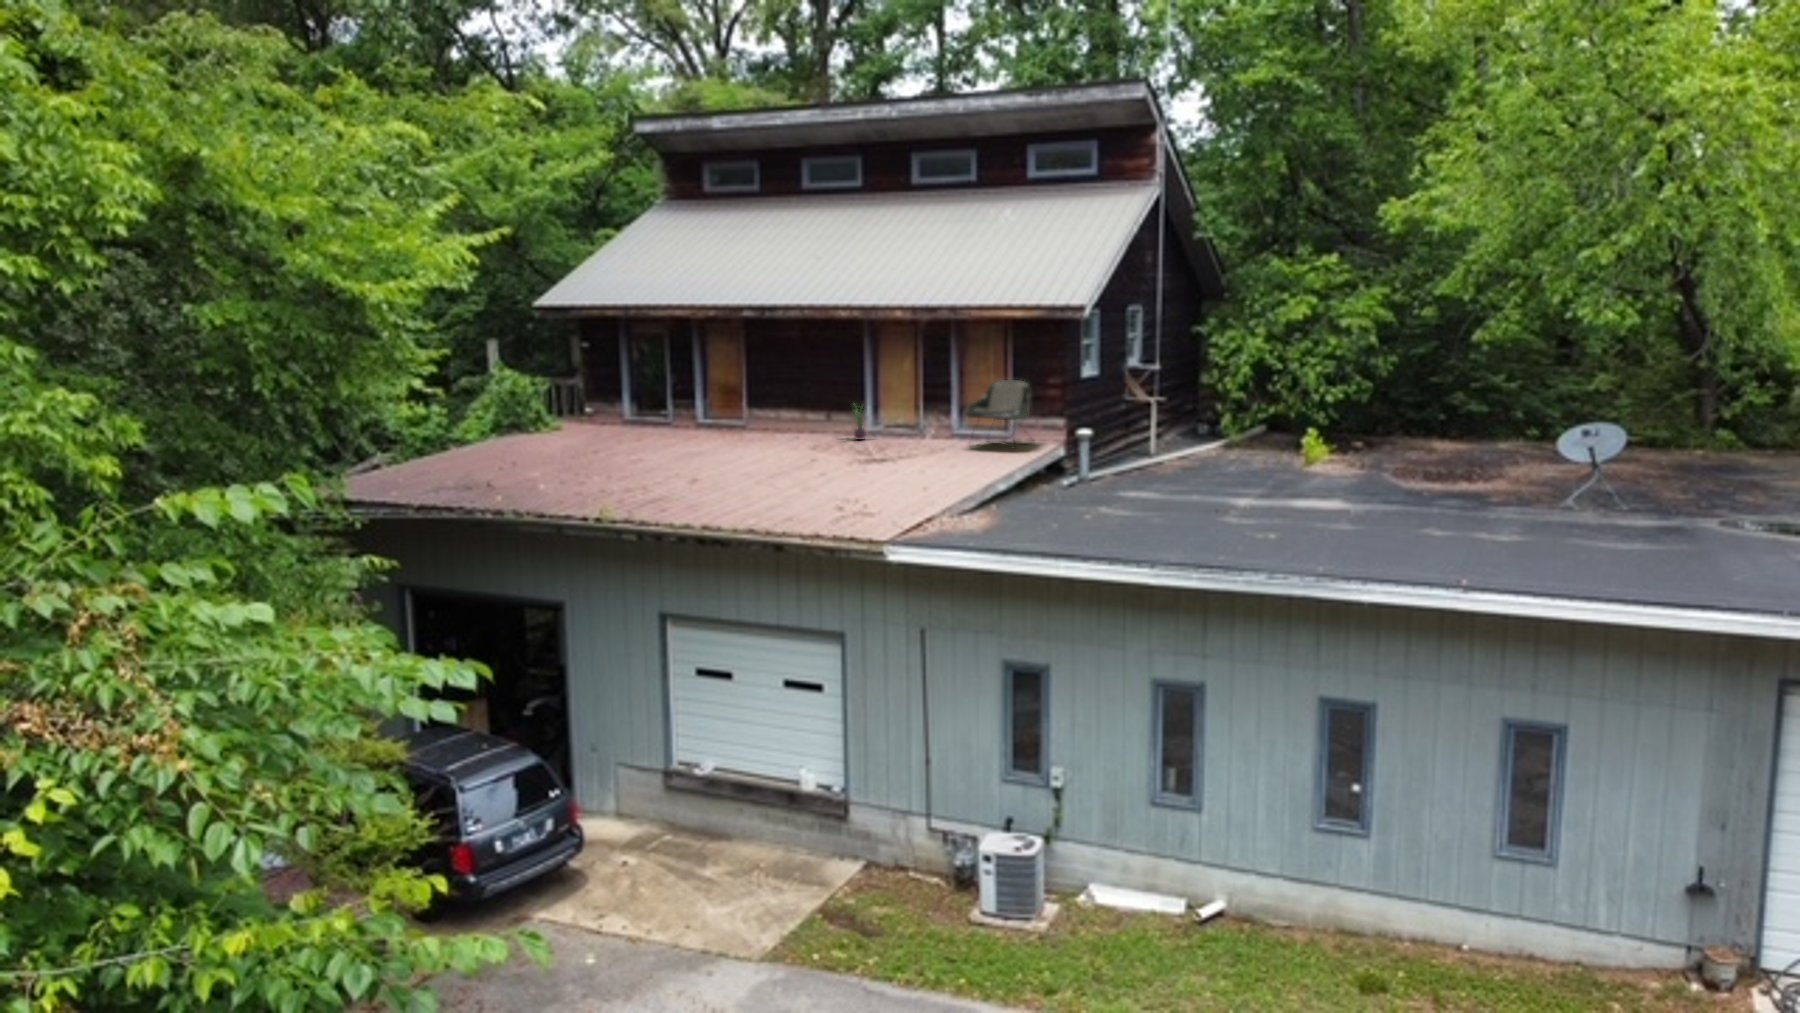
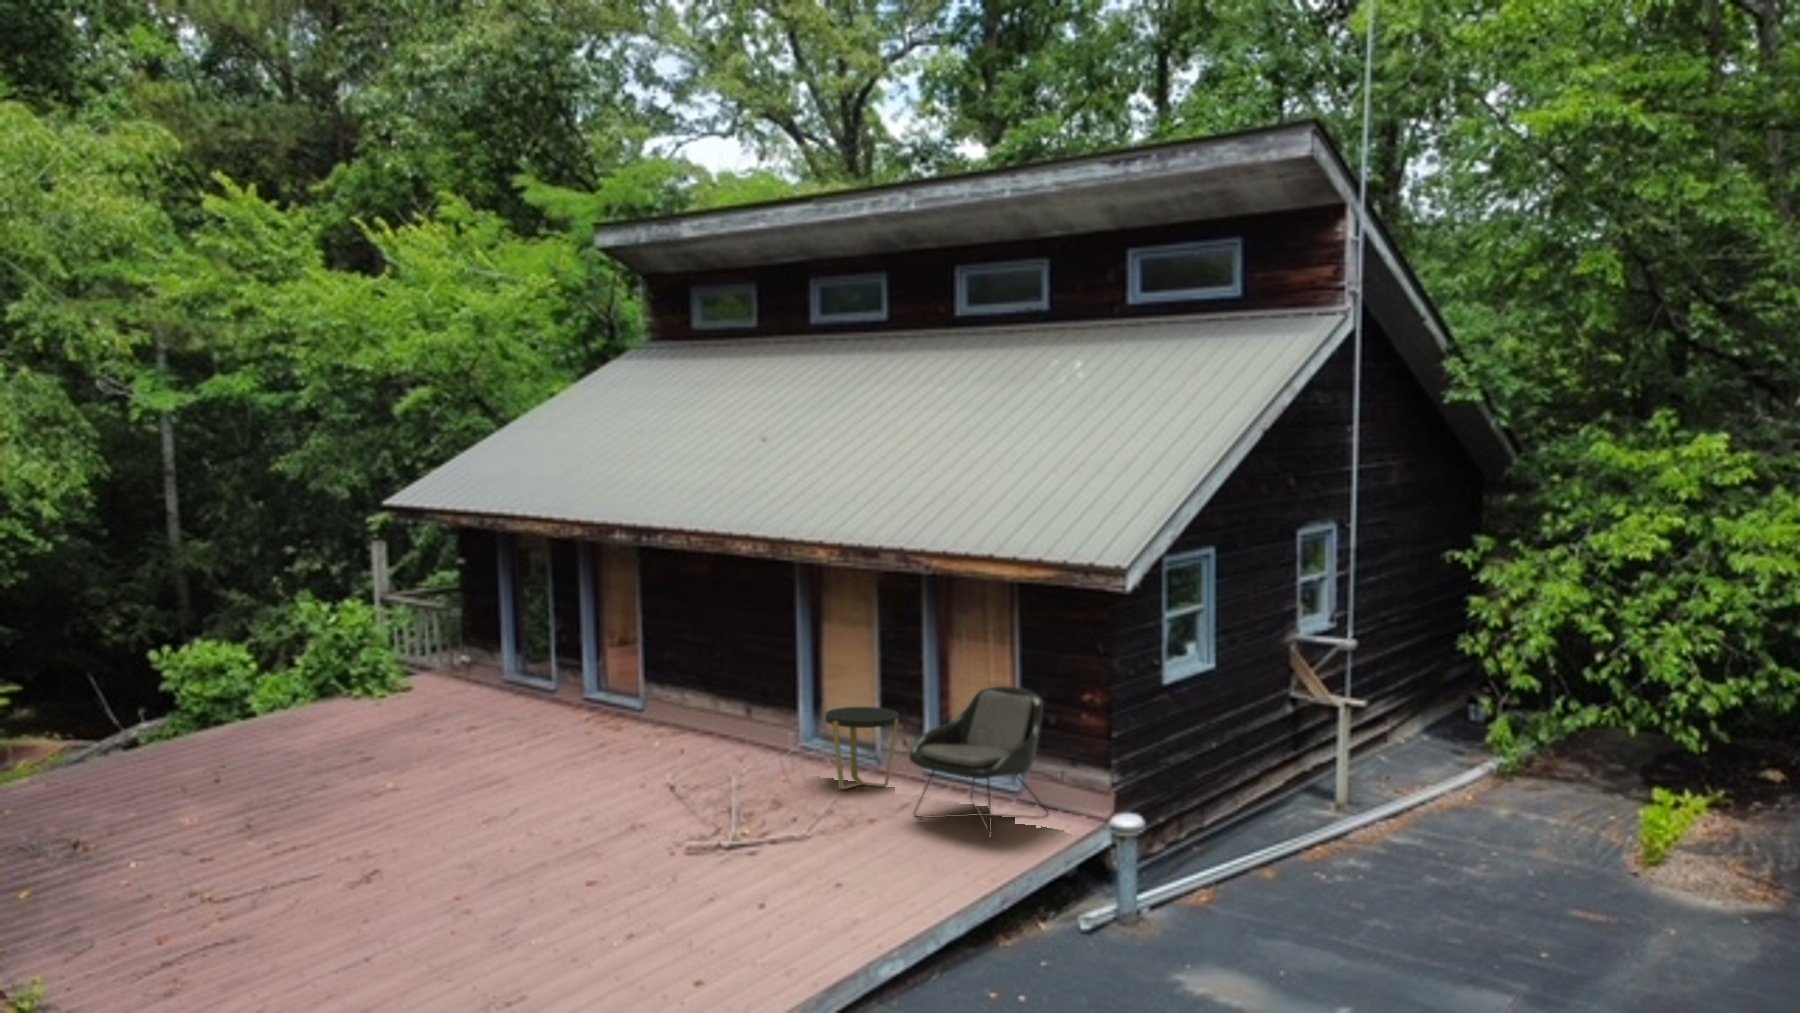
side table: none [902,402,943,443] -> present [825,707,899,789]
decorative plant: present [854,409,867,440] -> none [732,698,801,768]

